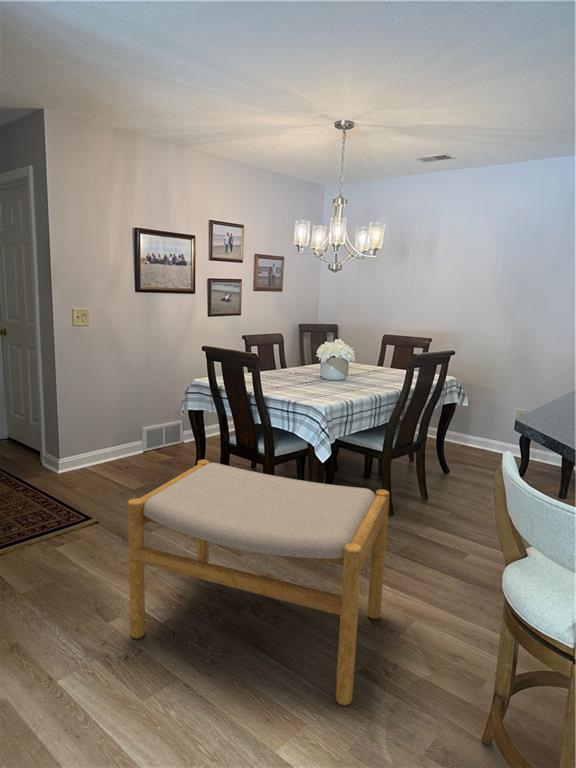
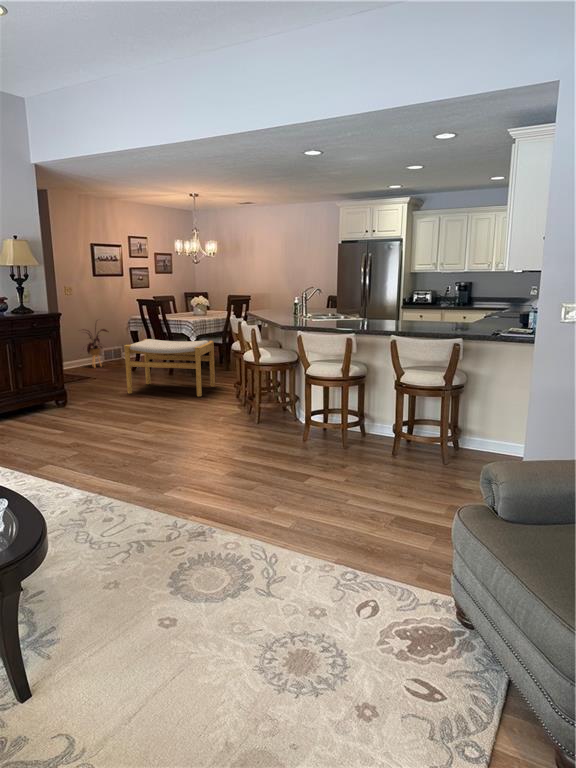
house plant: none [90,378,148,473] -> present [83,328,108,367]

